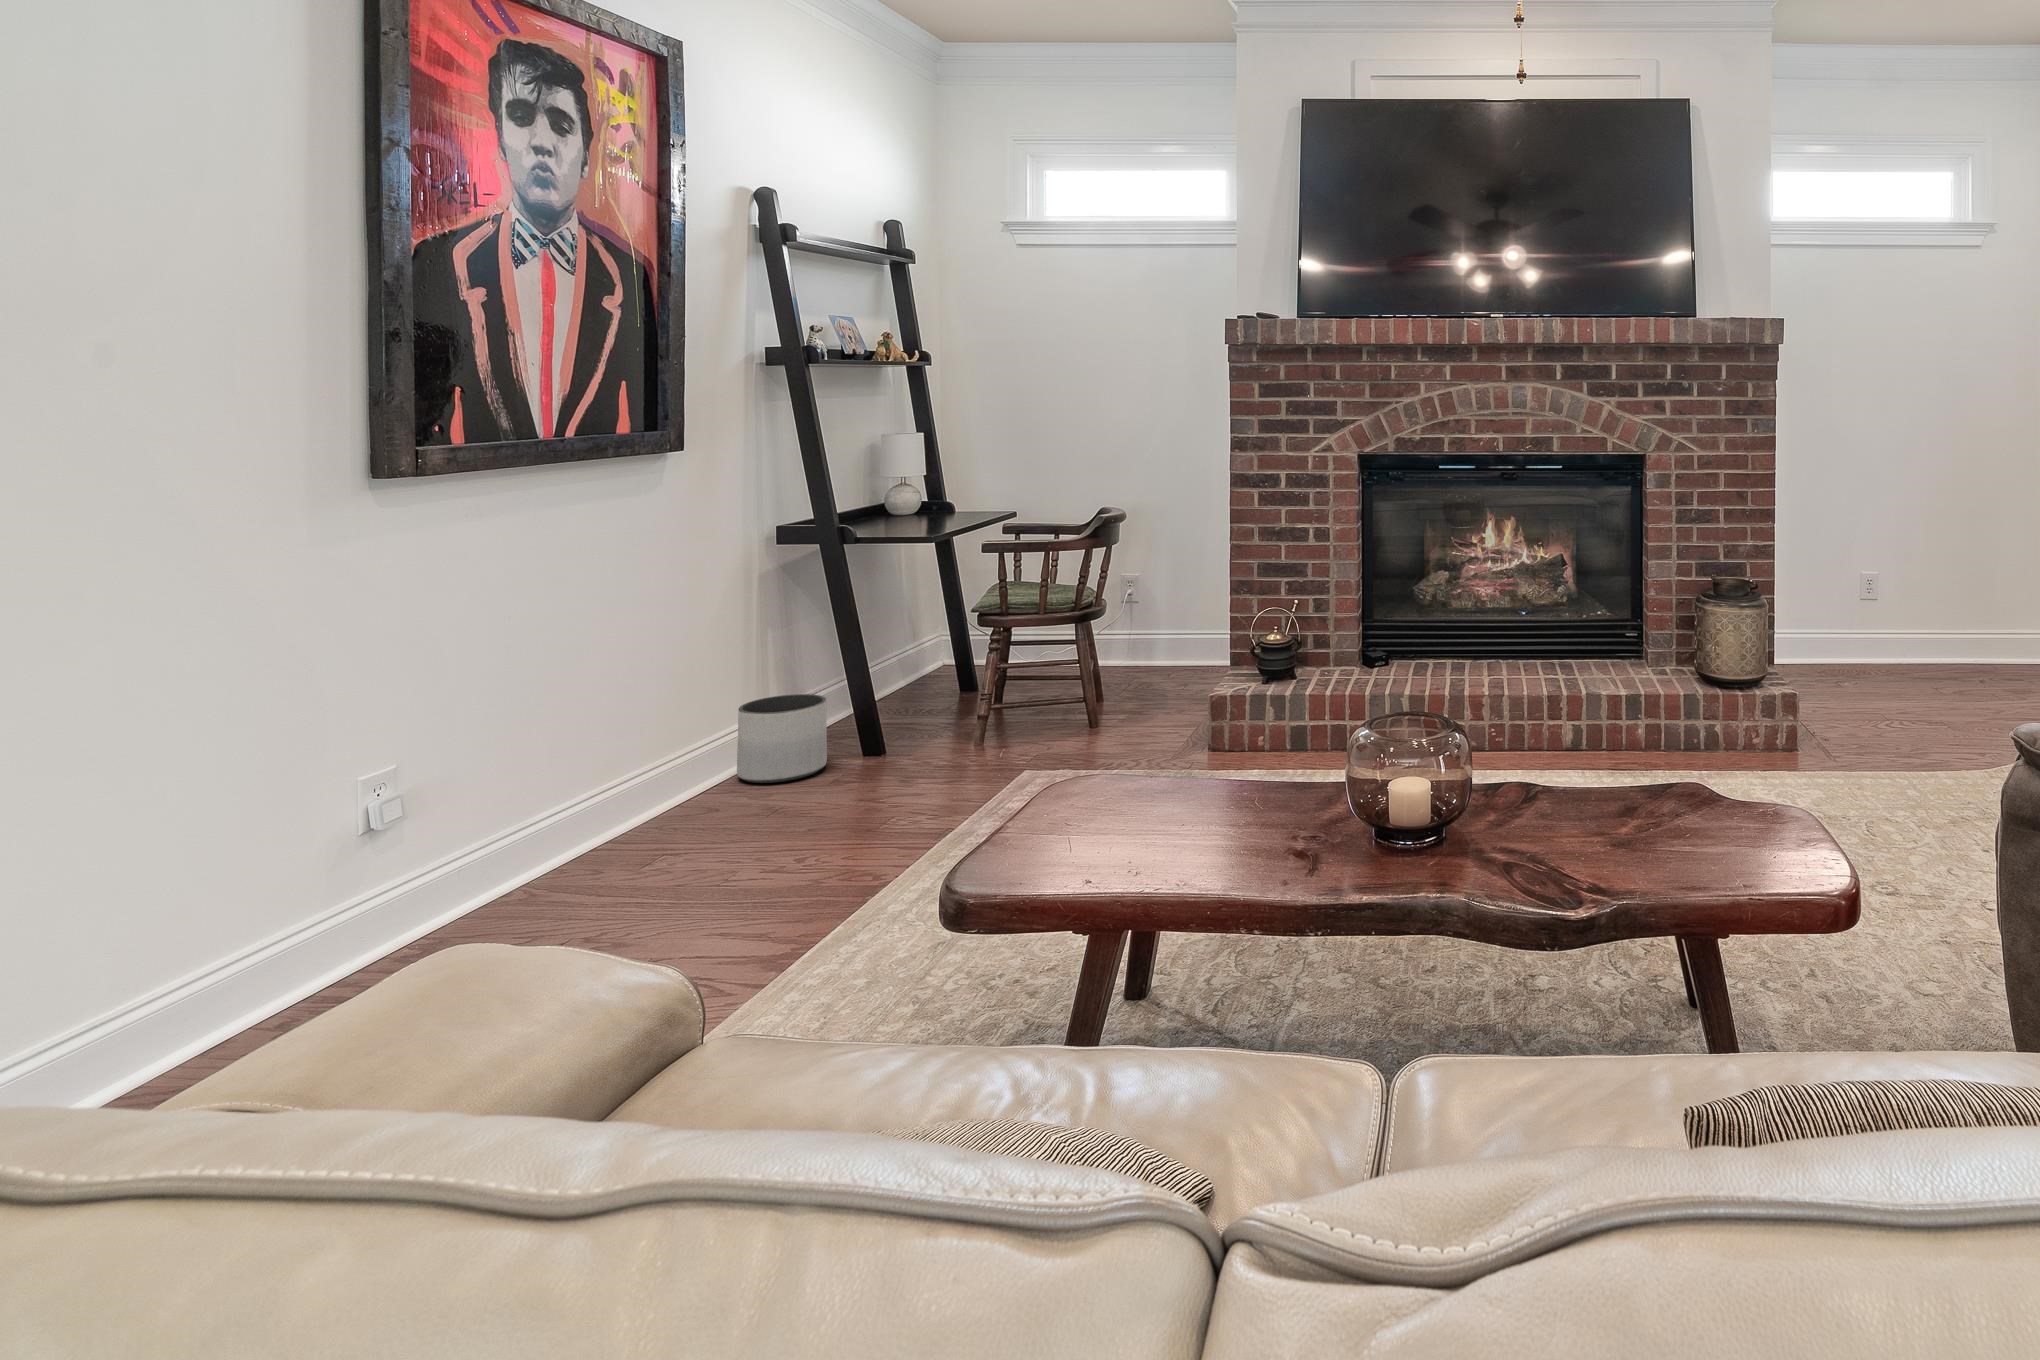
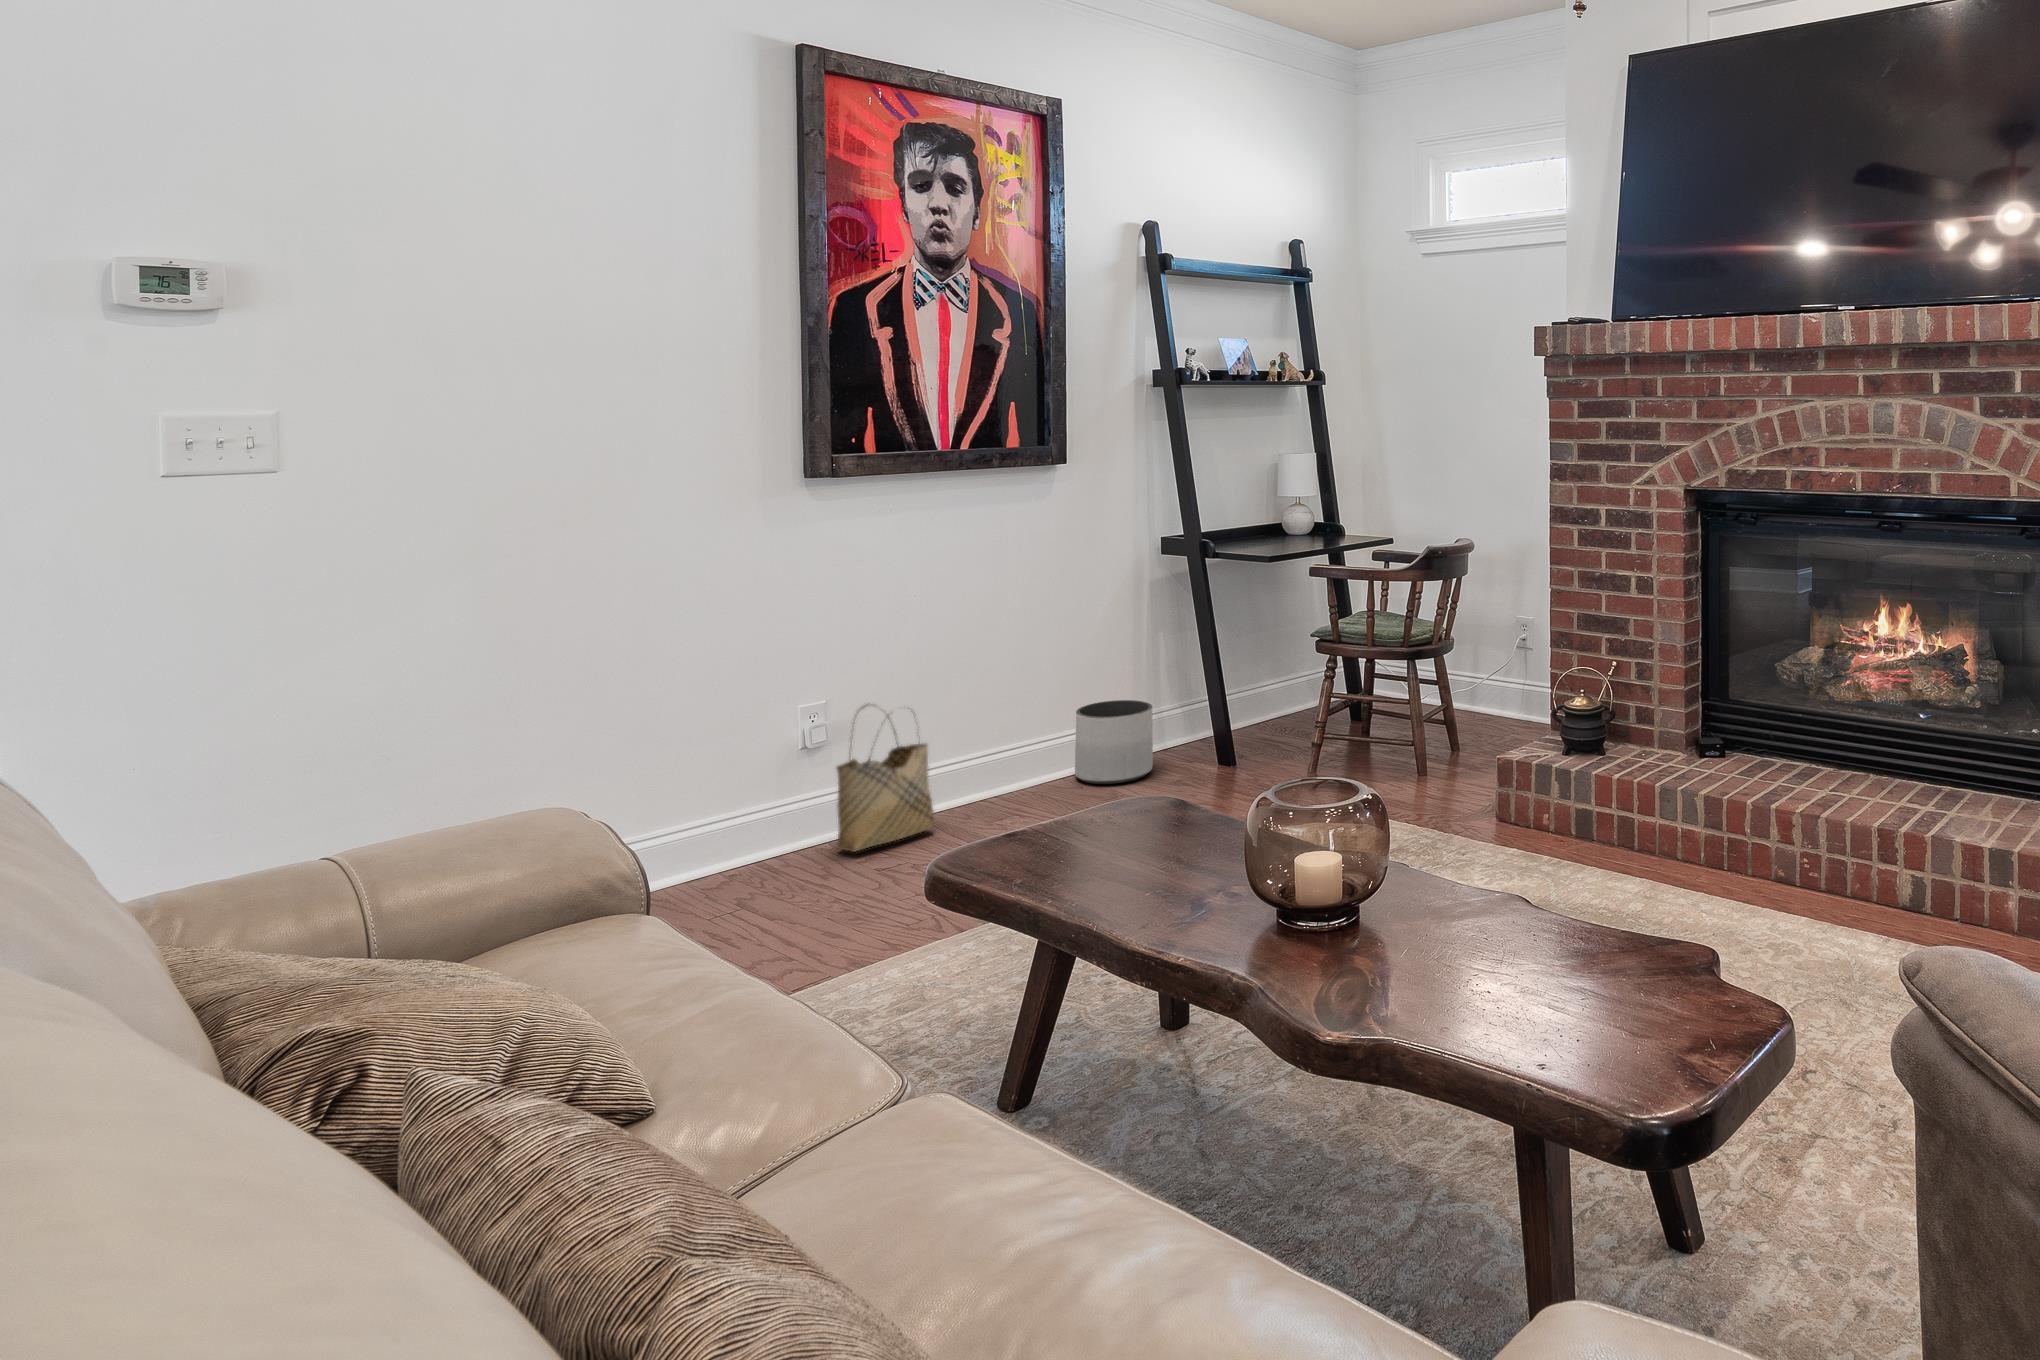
woven basket: none [550,715,649,883] -> present [837,705,934,852]

